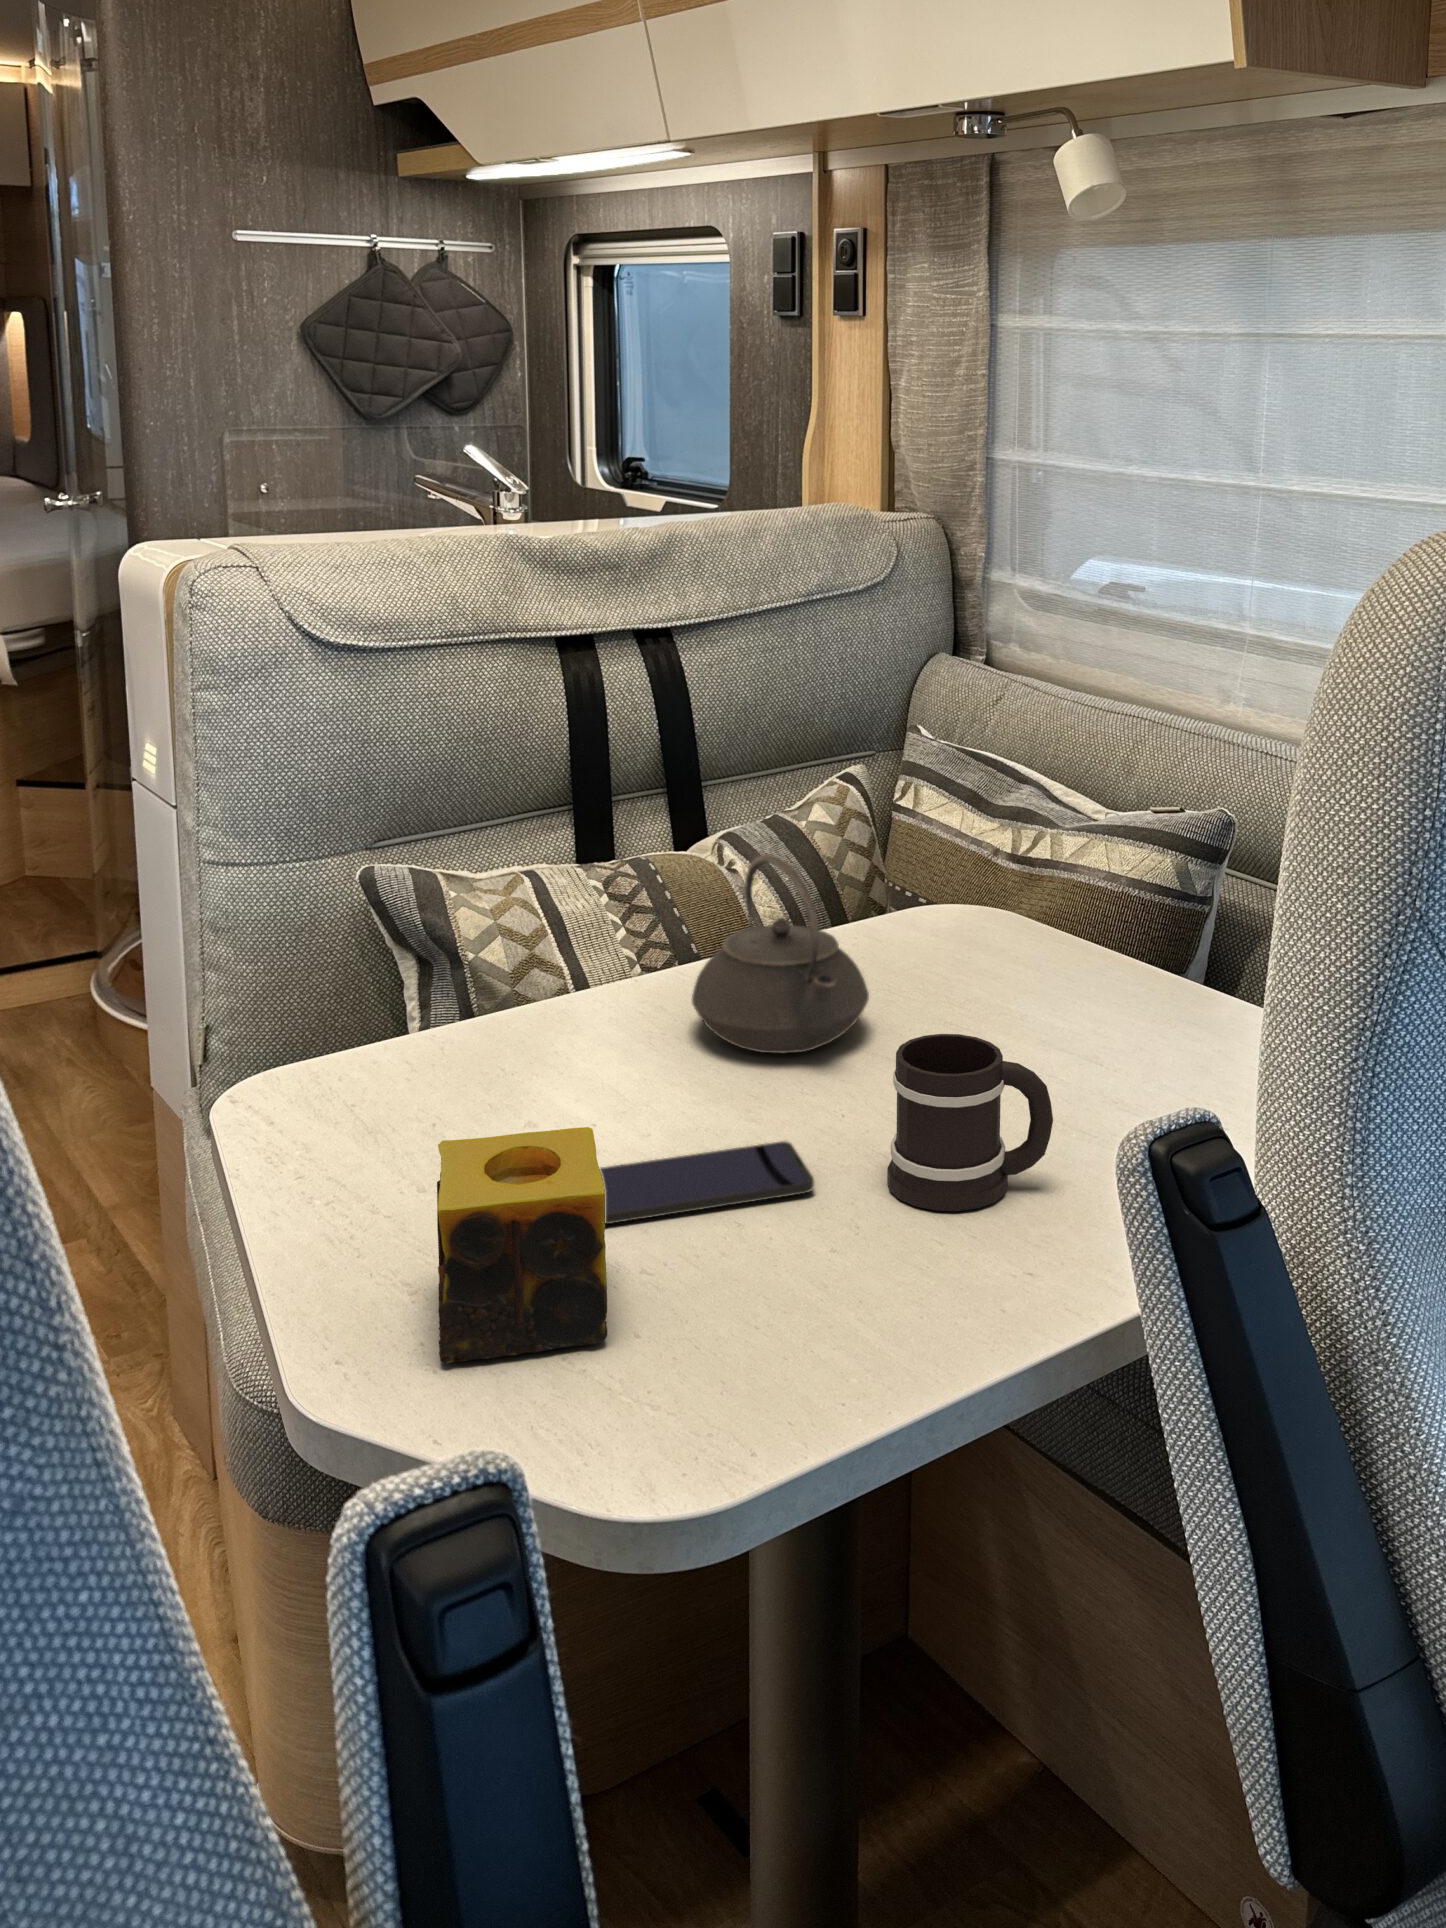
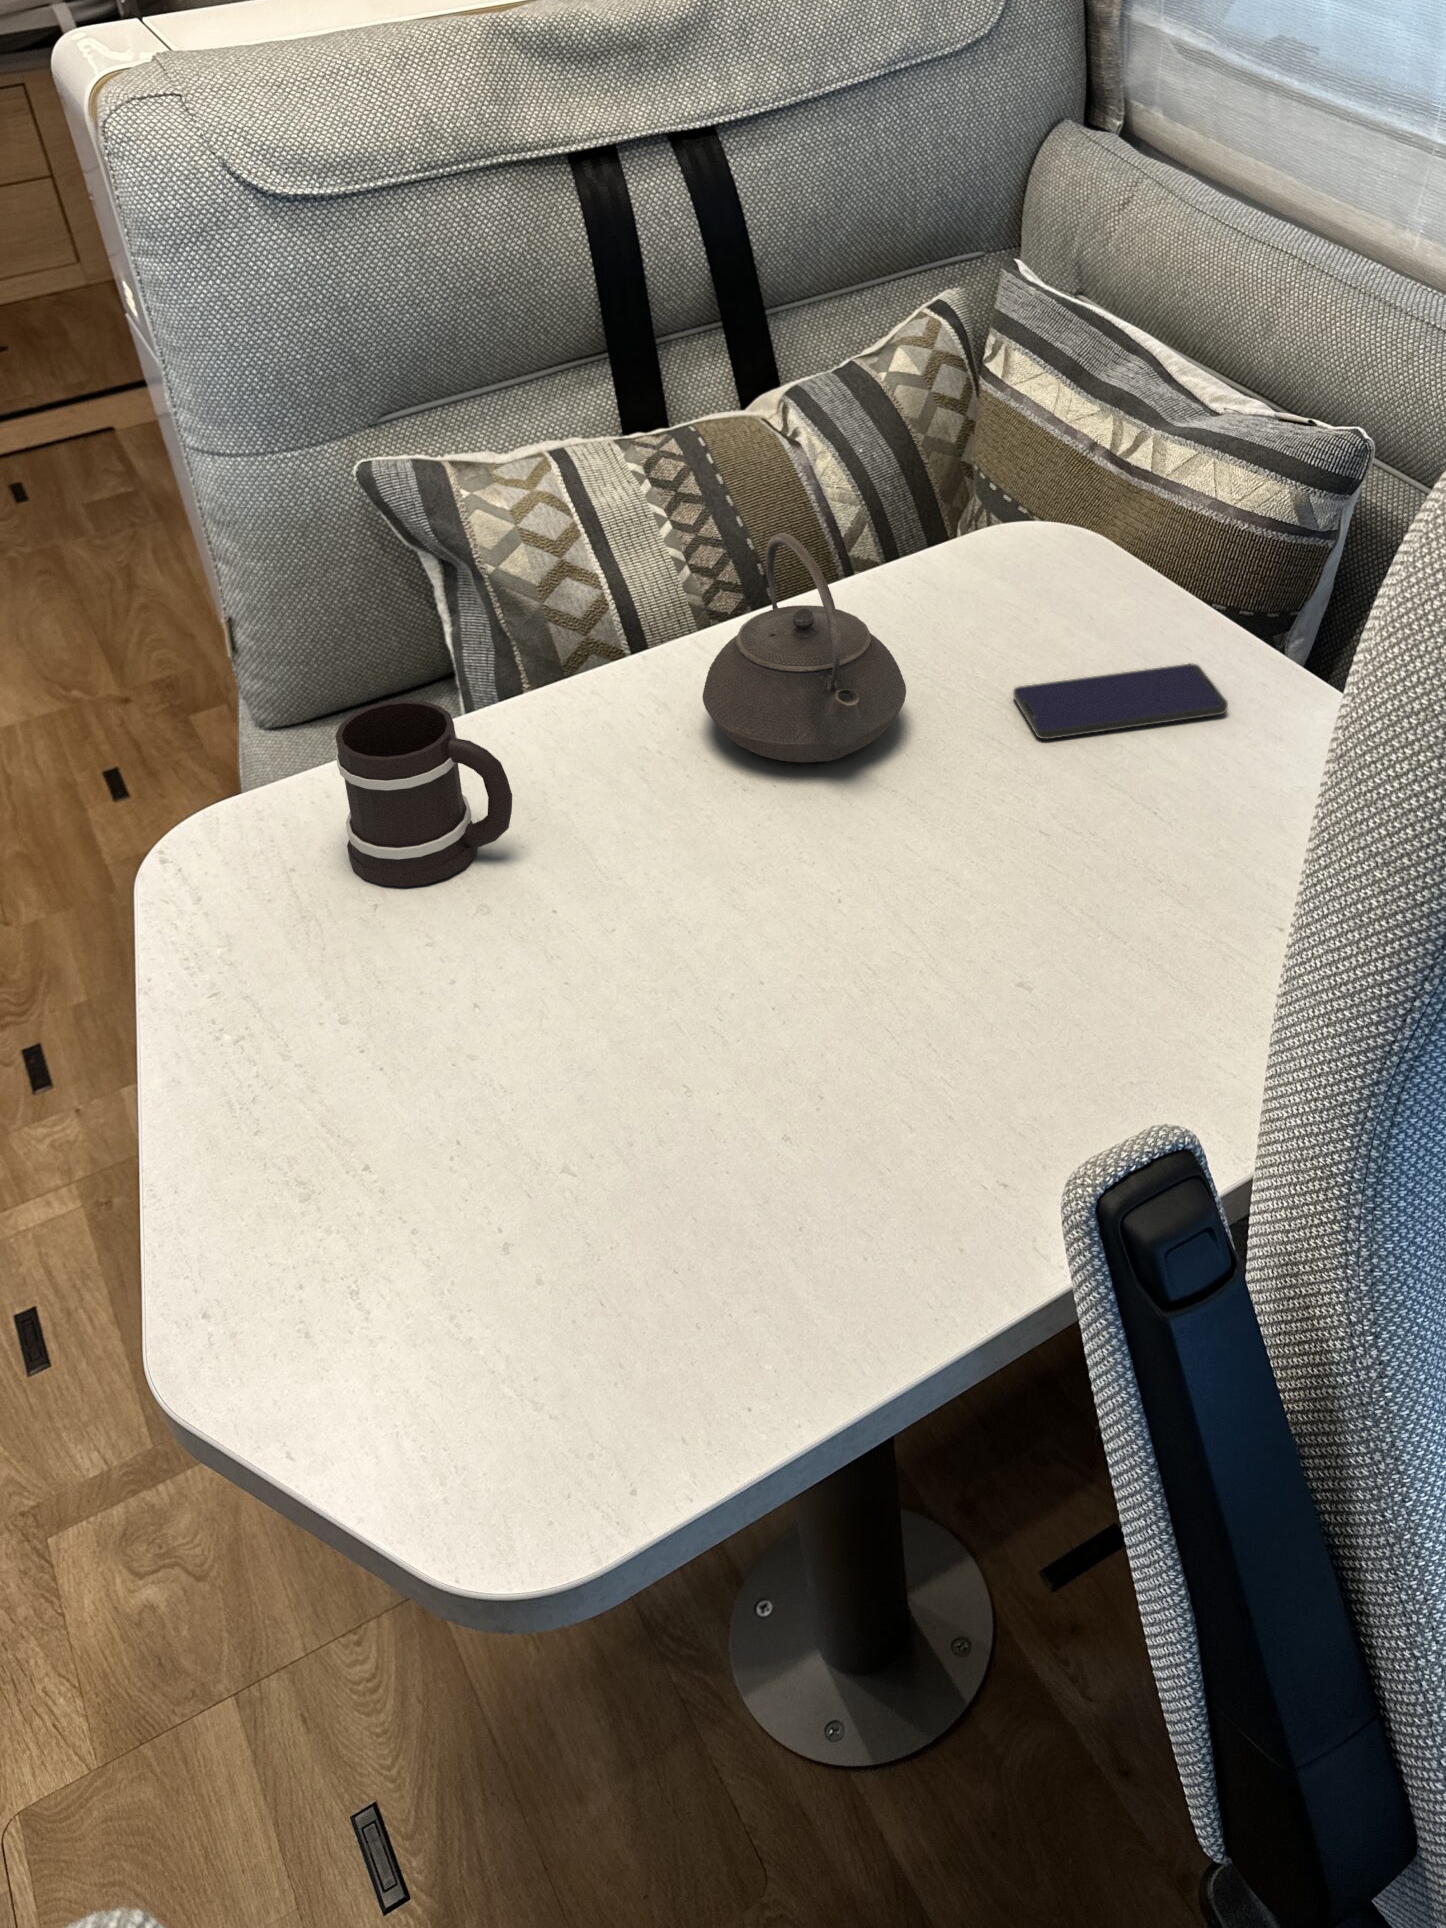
mug: present [887,1034,1053,1211] -> present [335,700,512,887]
candle: present [437,1127,607,1364] -> none [352,942,559,1211]
smartphone: present [600,1141,814,1224] -> present [1013,664,1228,739]

